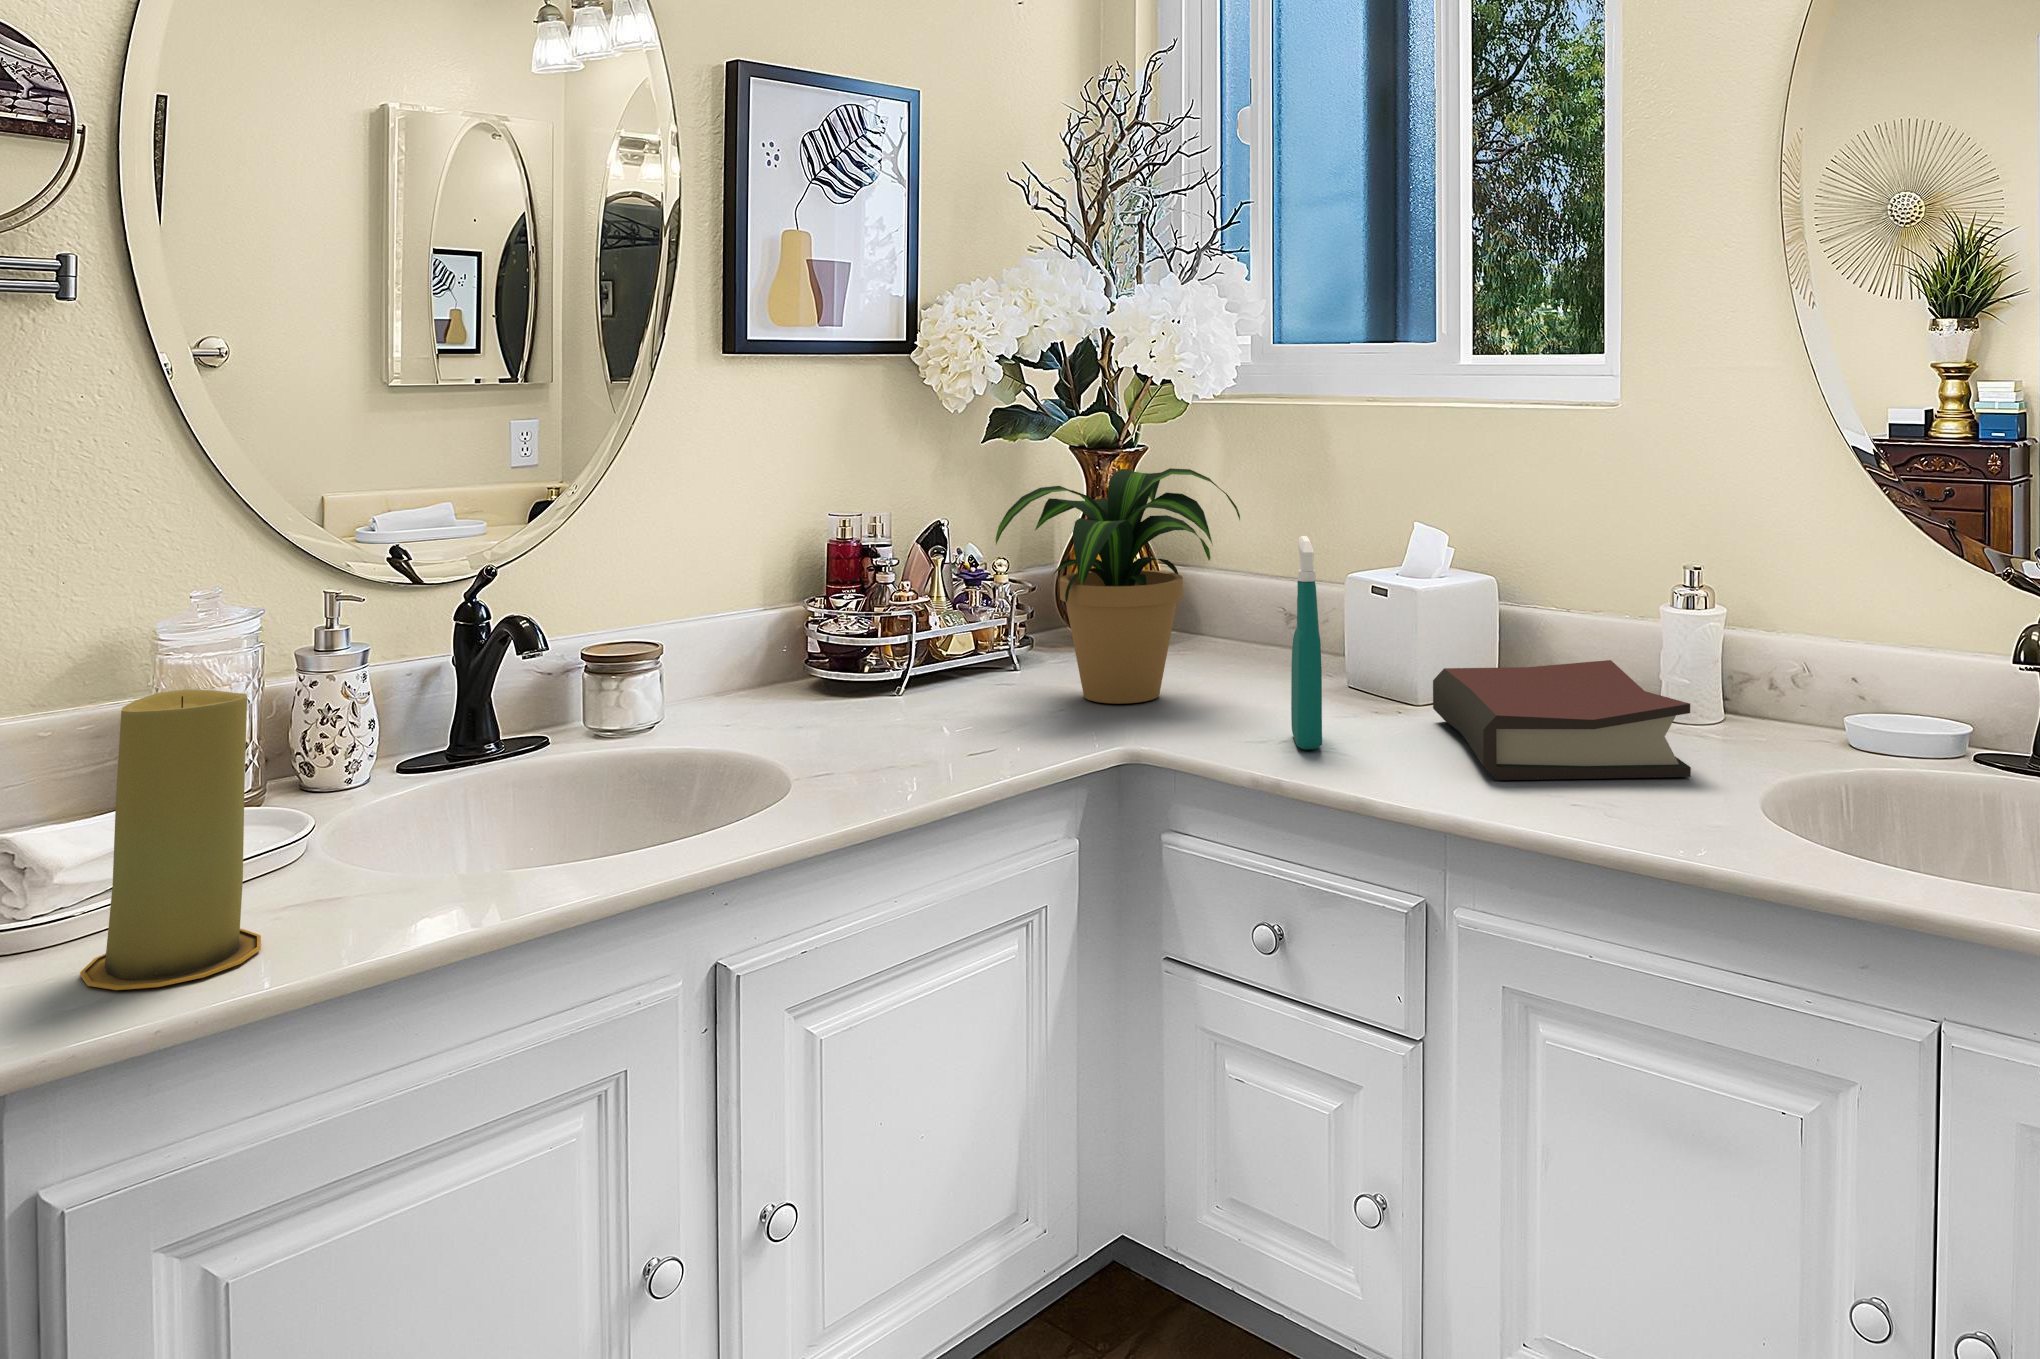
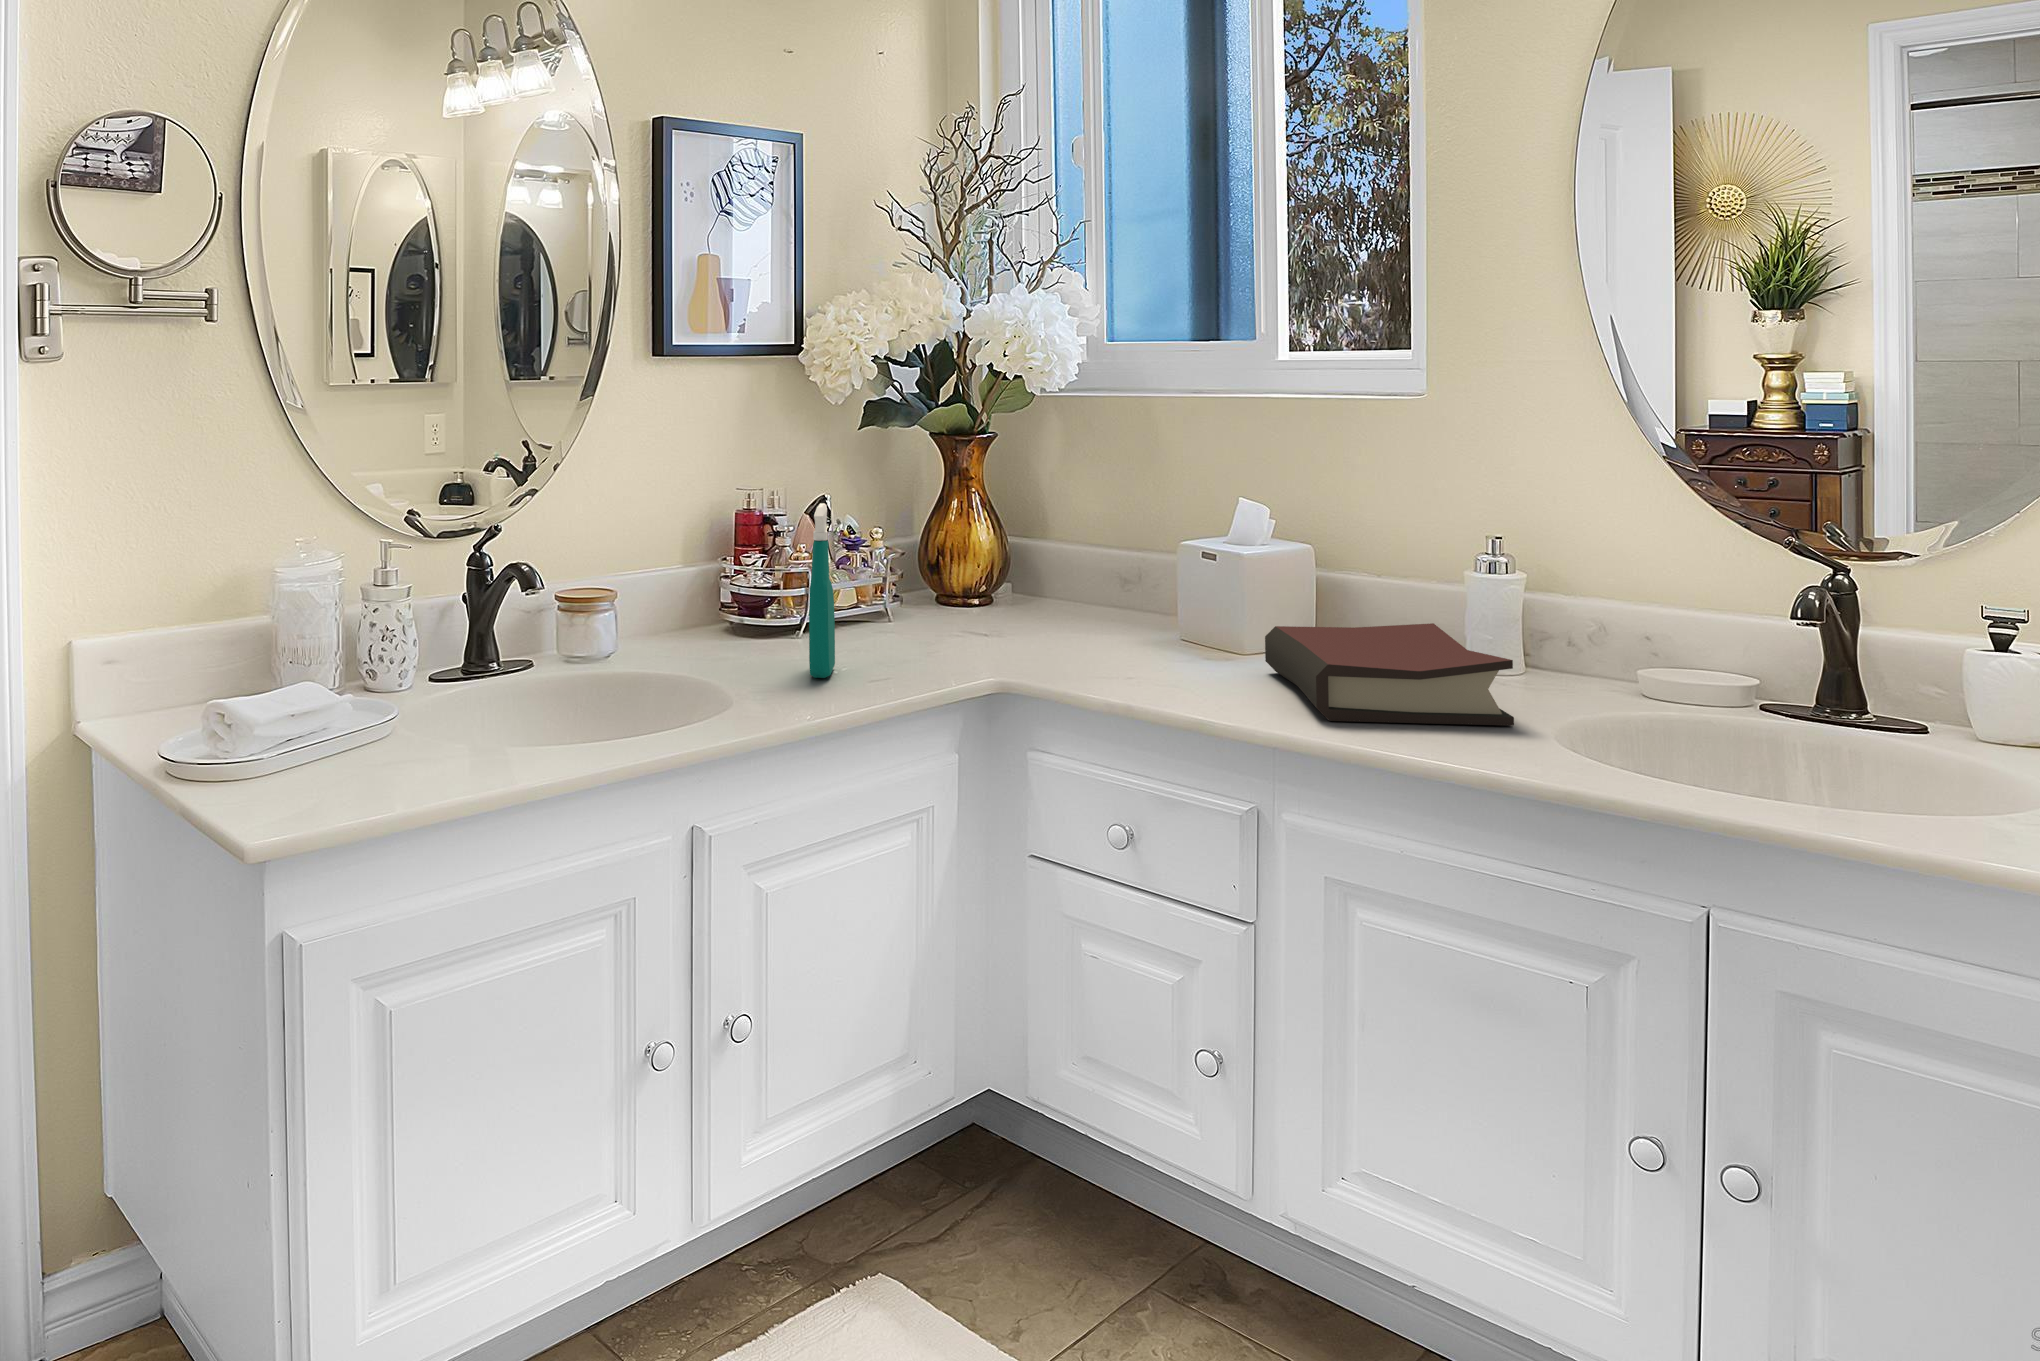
potted plant: present [996,468,1240,704] -> none [877,451,1086,649]
spray bottle: present [1291,536,1322,749] -> present [809,503,835,678]
candle: present [80,689,261,990] -> none [267,601,380,811]

